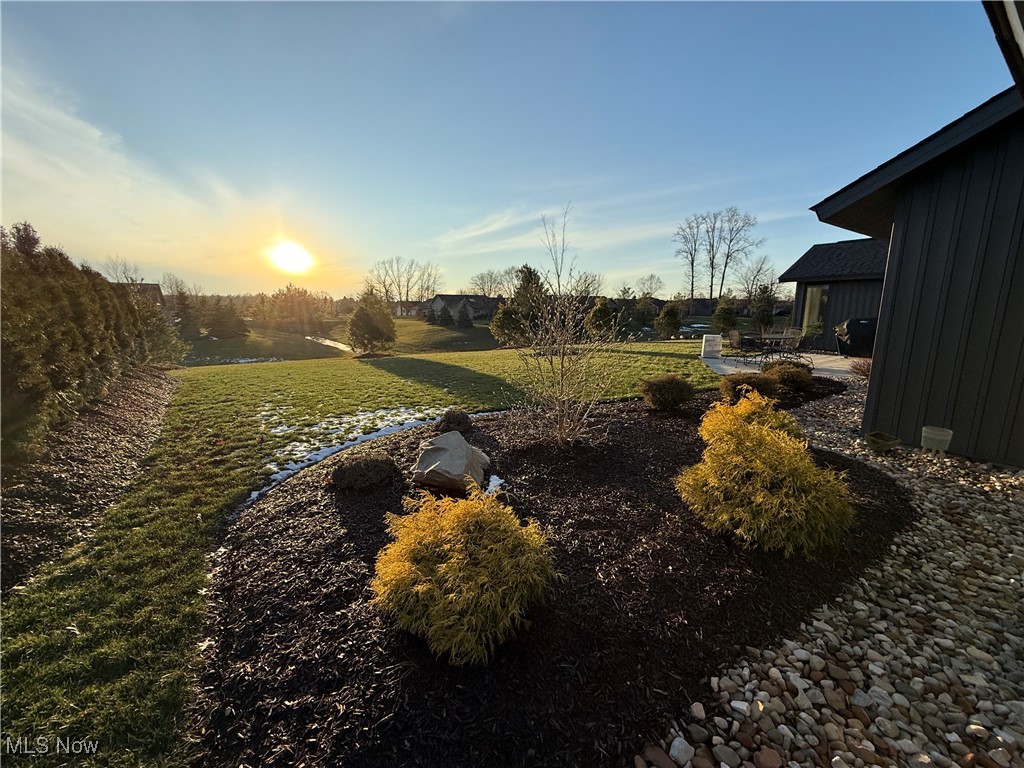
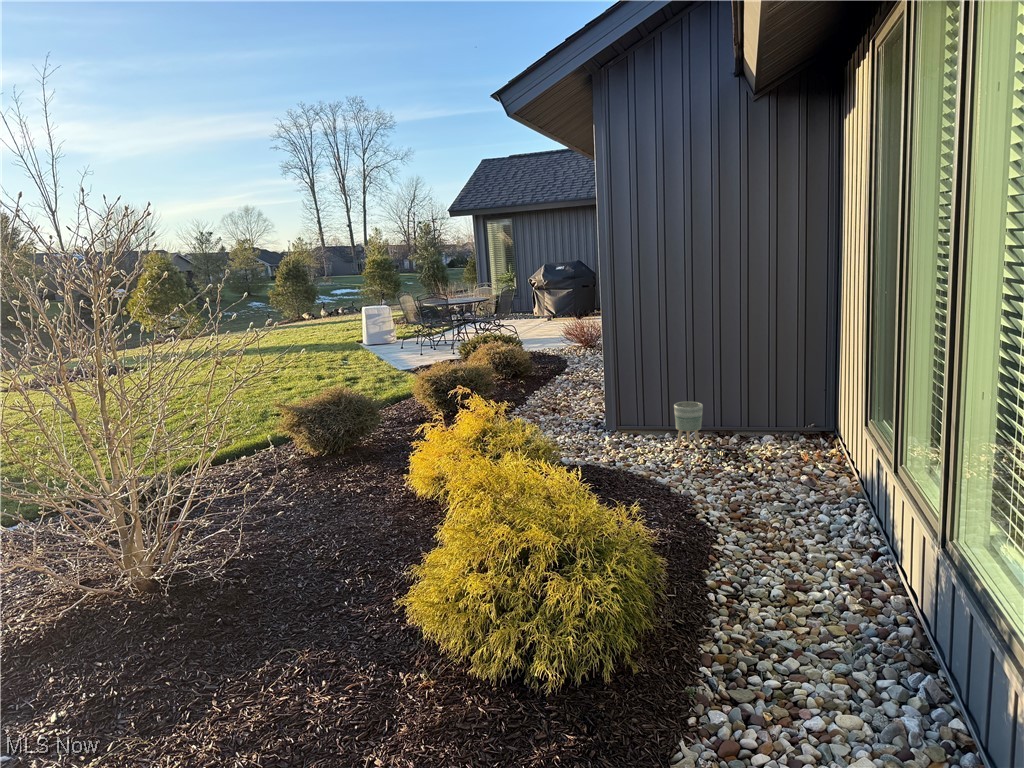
woven basket: present [865,431,901,452] -> none [617,420,654,449]

